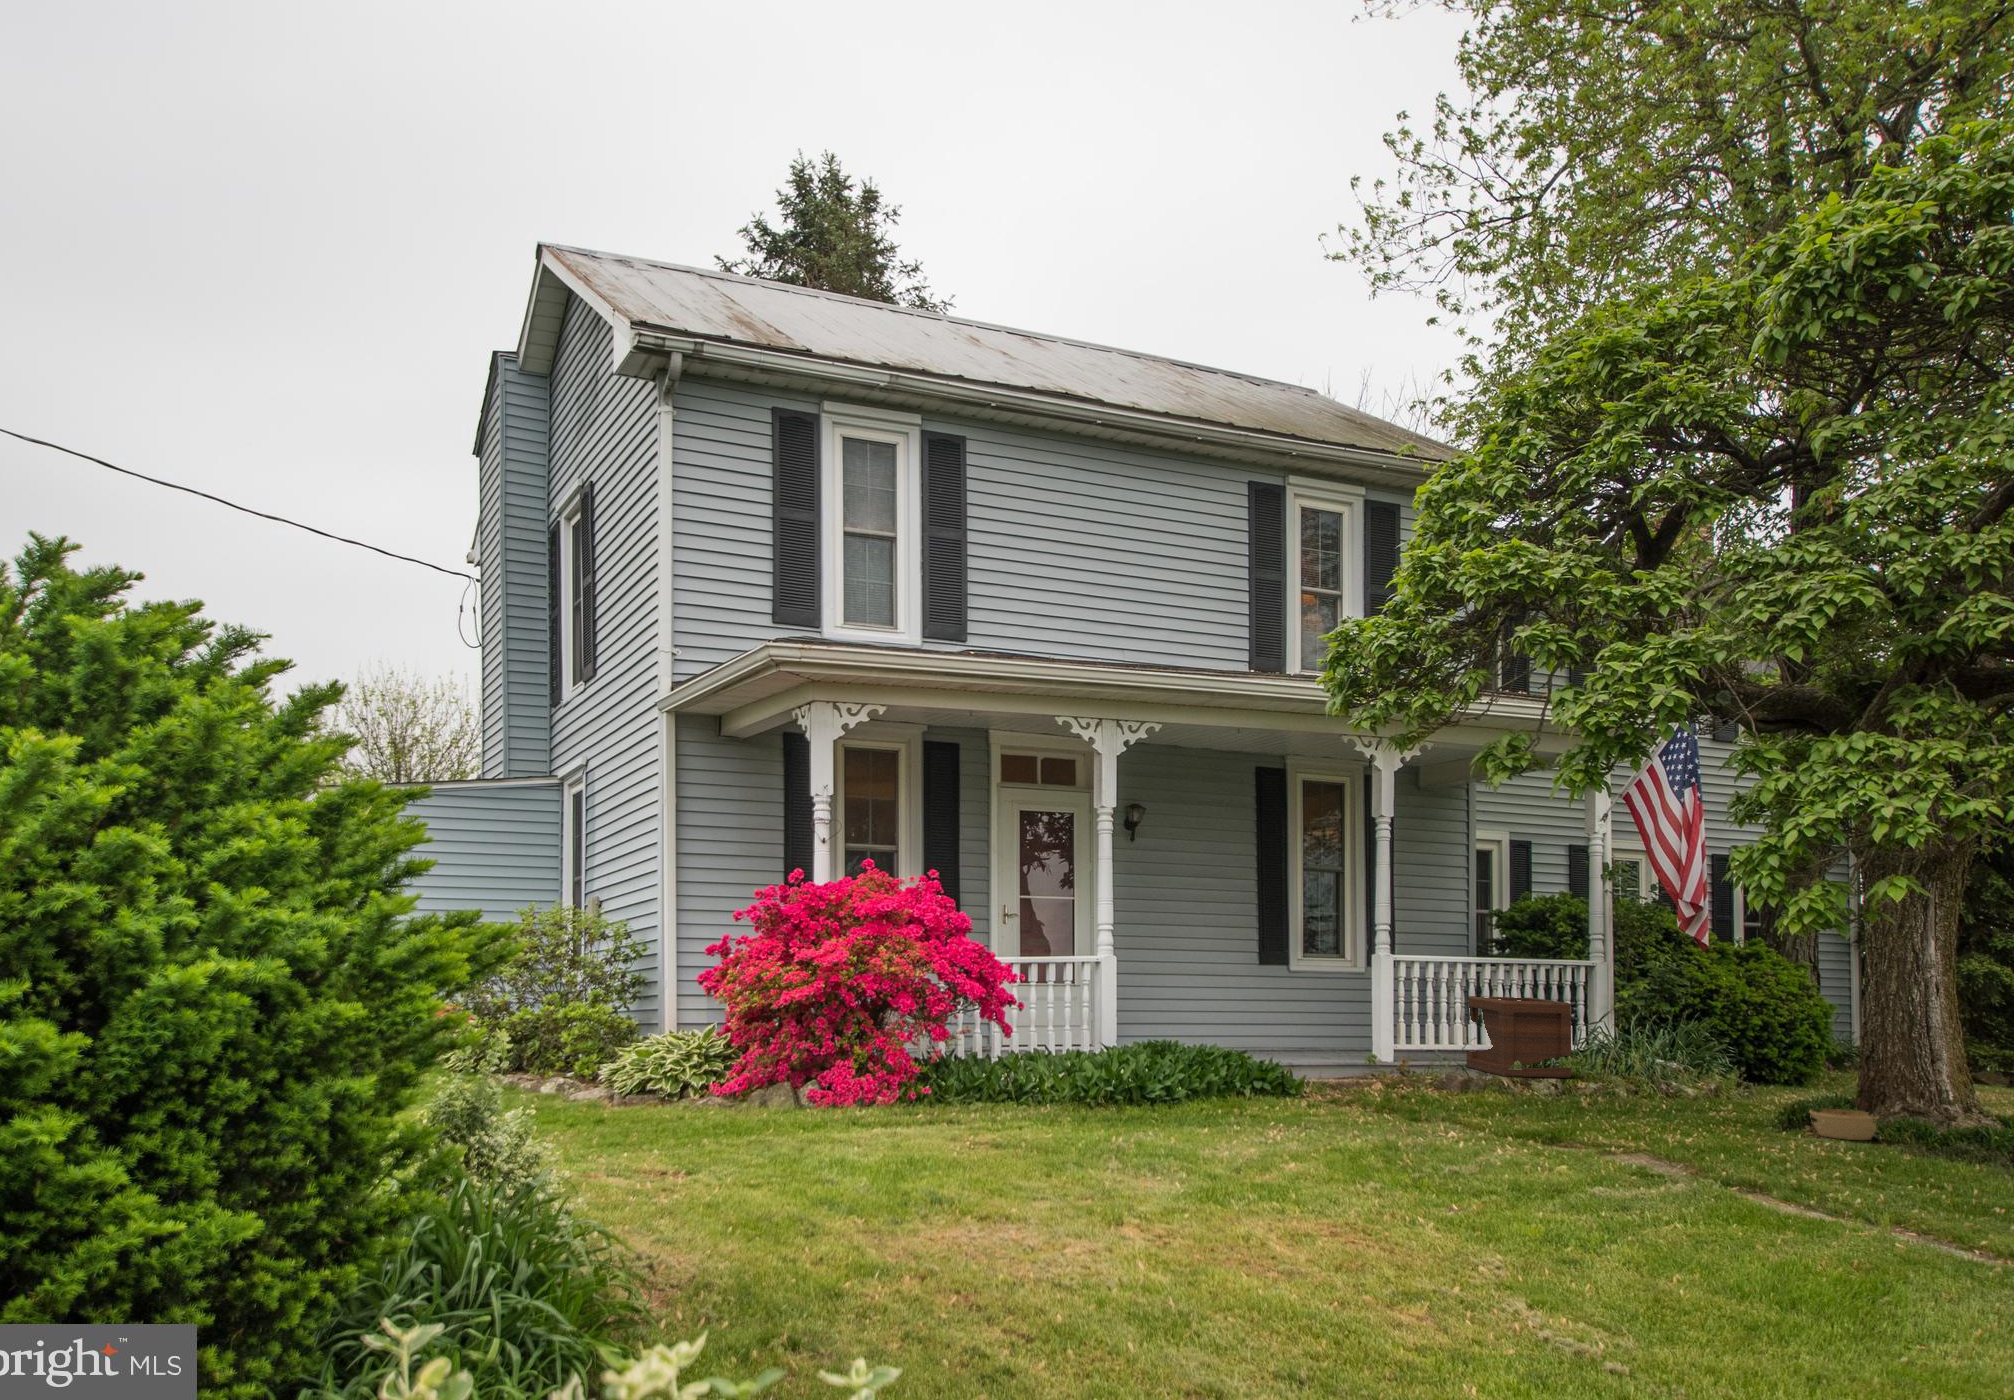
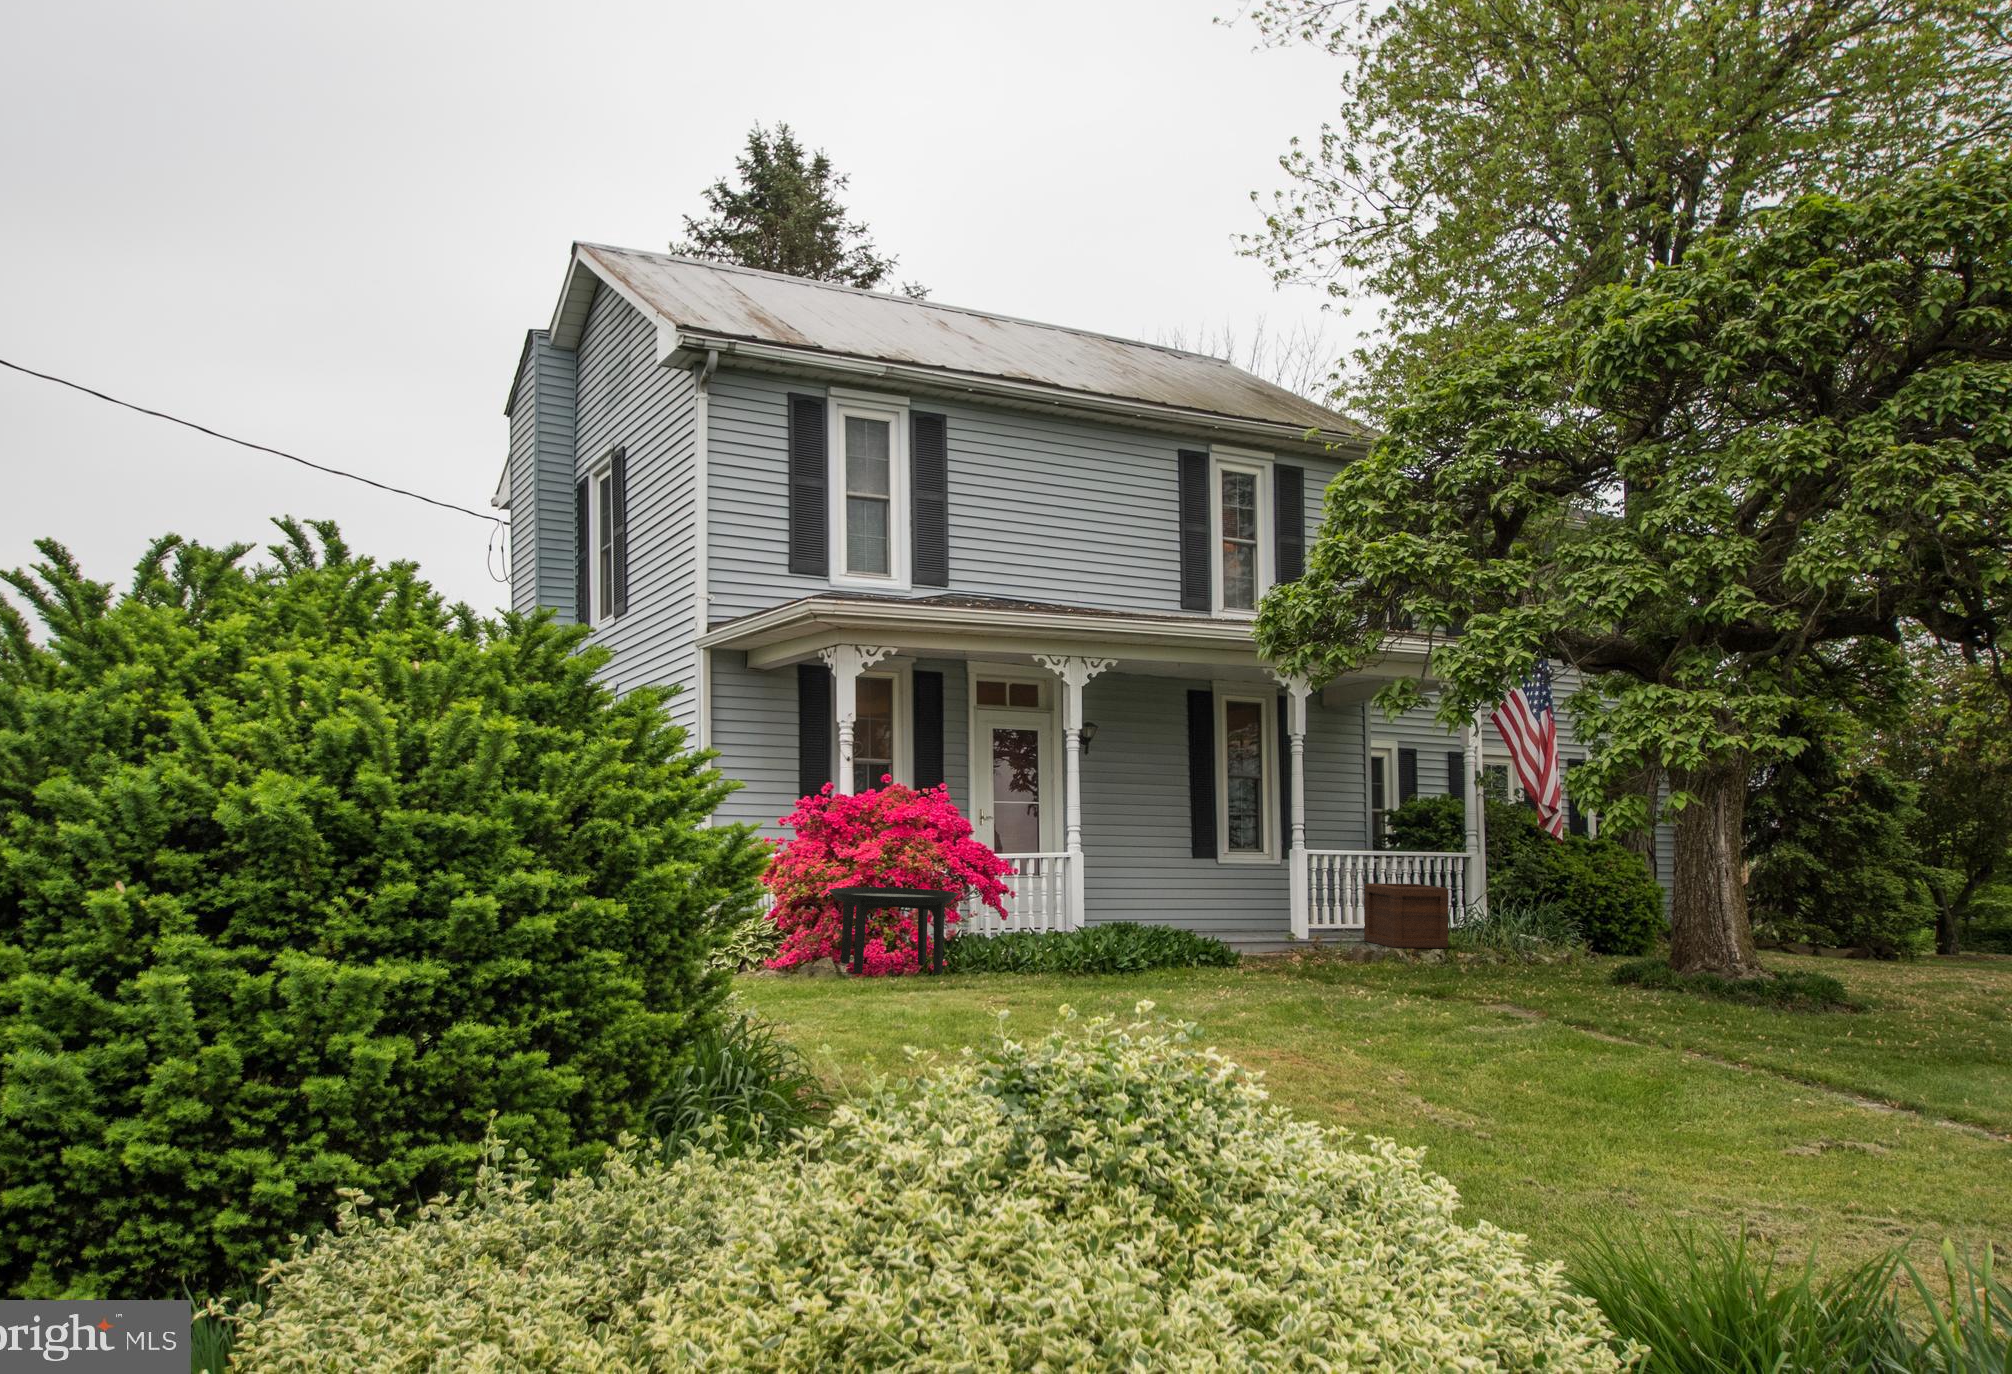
round table: none [780,993,946,1107] -> present [828,887,958,974]
basket: present [1810,1109,1879,1140] -> none [1624,967,1676,991]

